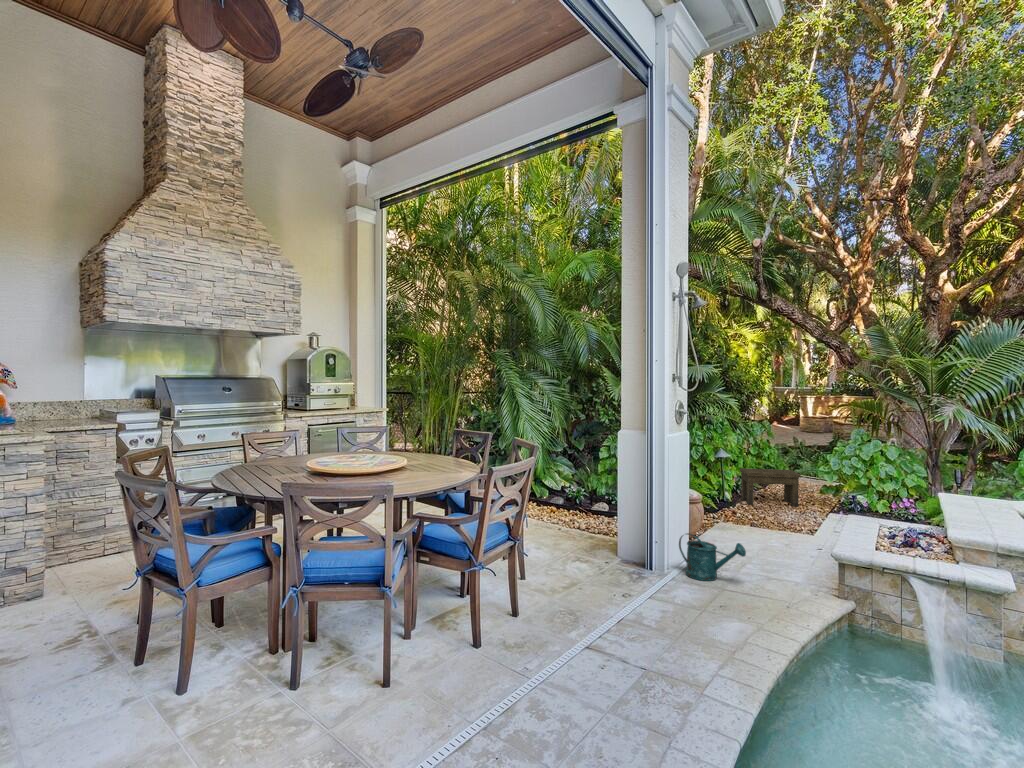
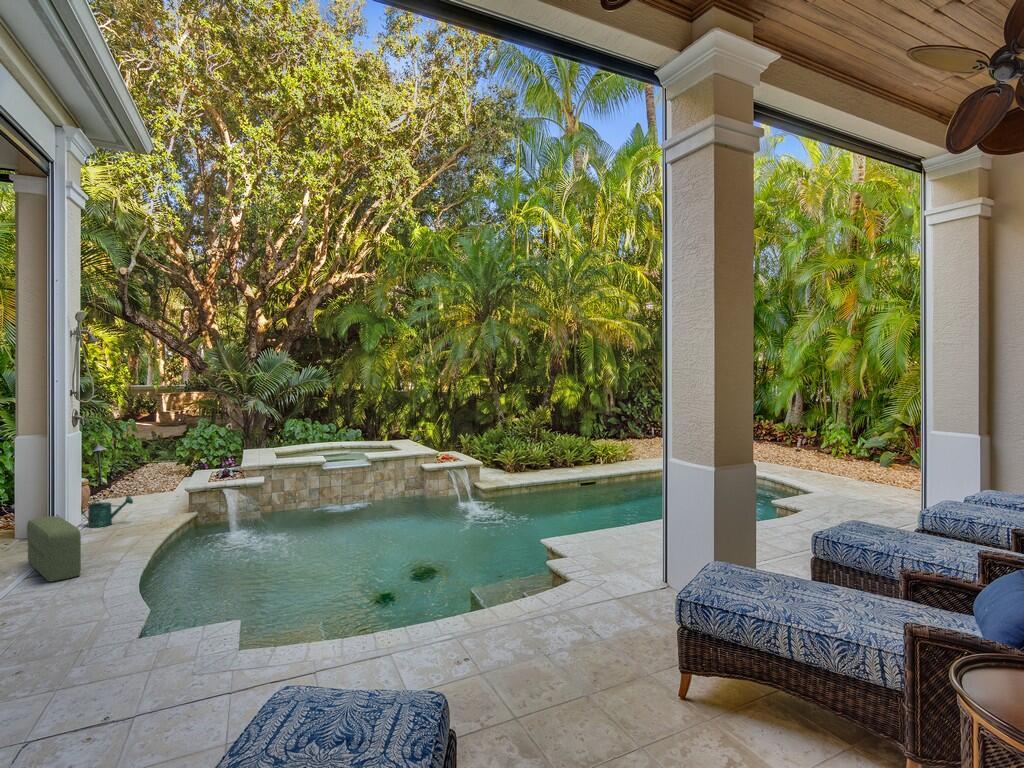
side table: present [740,468,801,506] -> none [112,454,163,485]
pouf: none [573,566,626,714] -> present [27,516,81,581]

